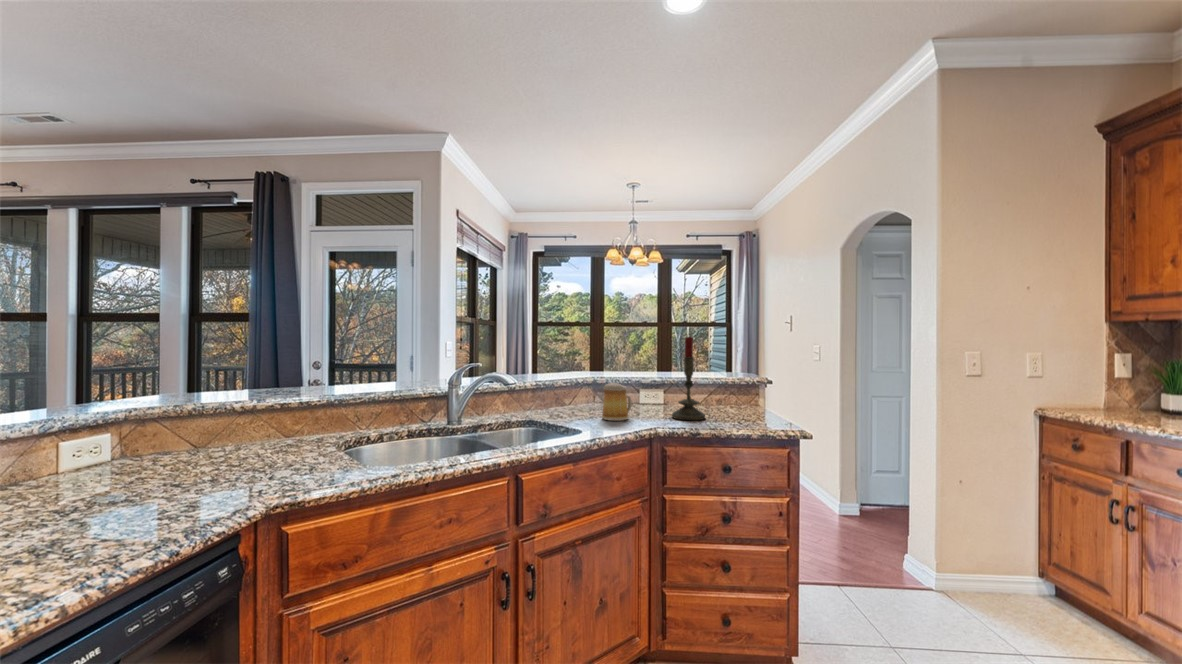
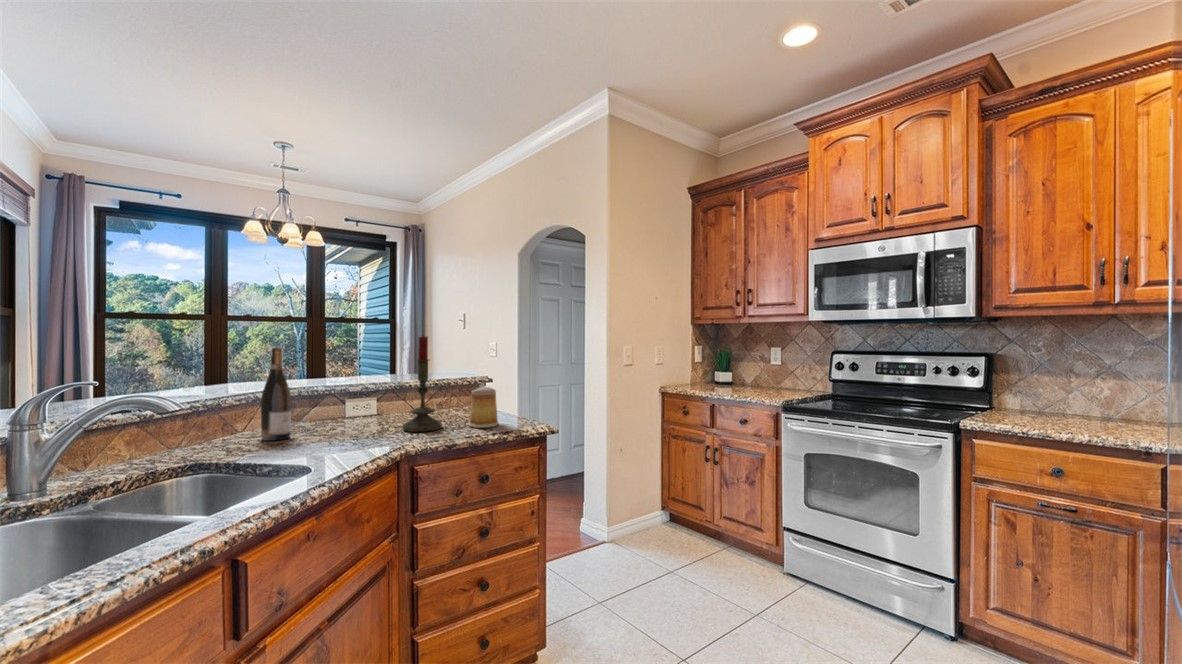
wine bottle: none [575,344,594,413] -> present [261,348,291,441]
mug: present [602,383,632,421] -> present [469,387,498,428]

